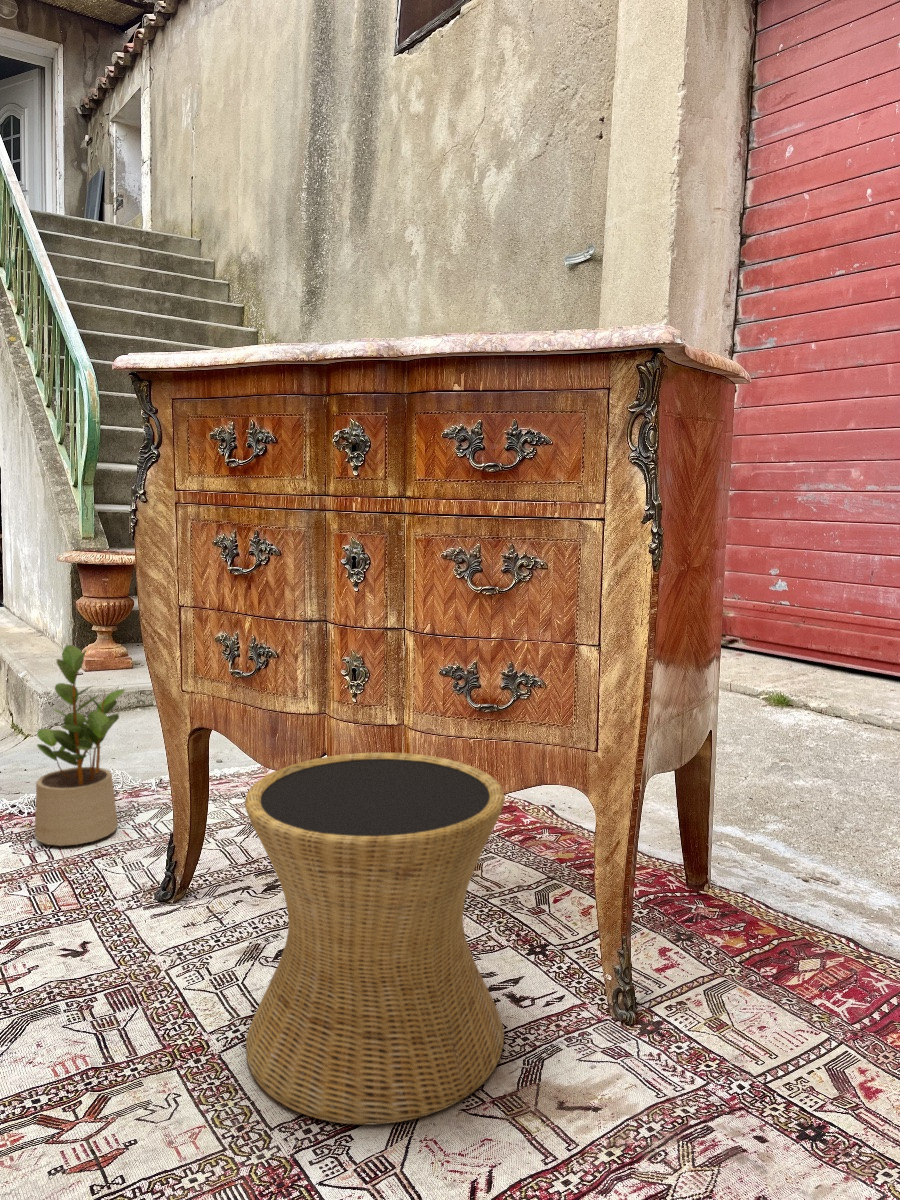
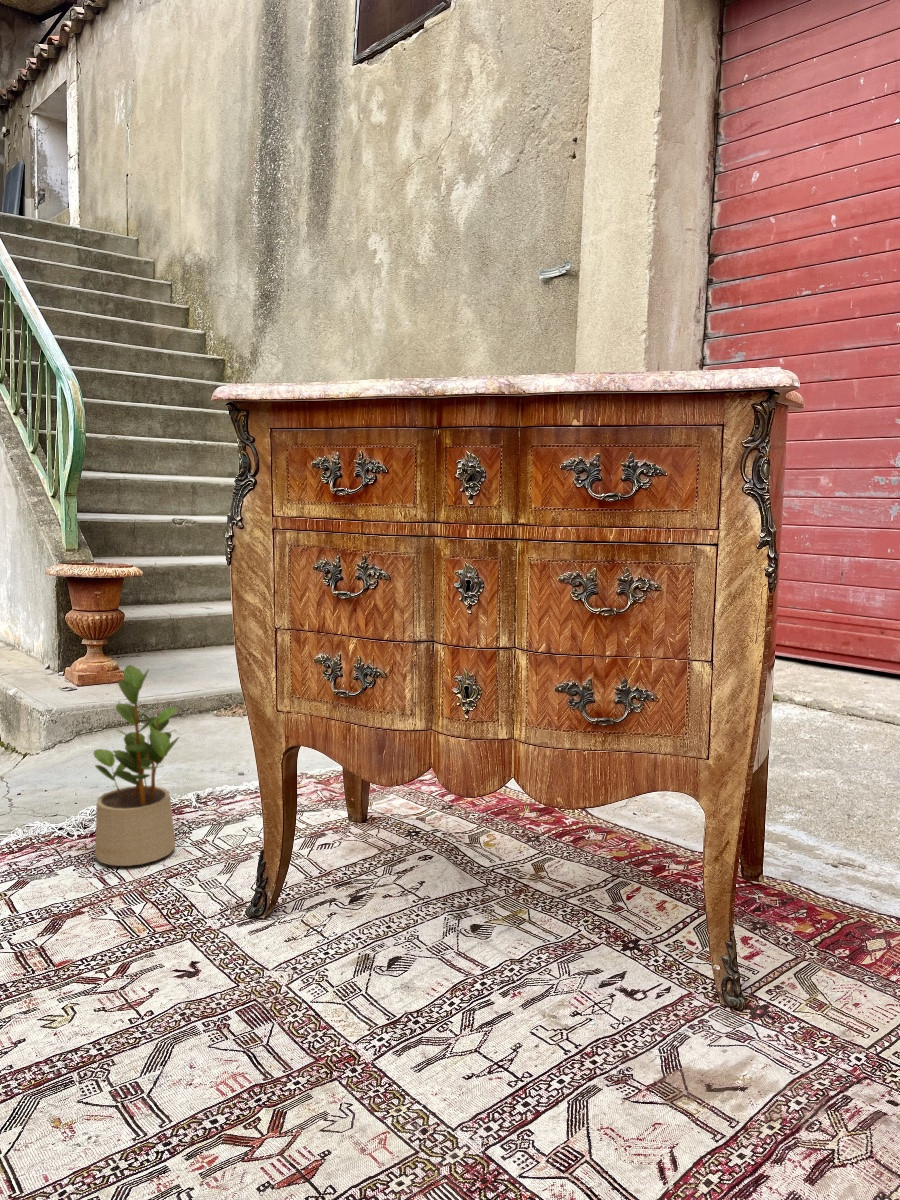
side table: present [245,752,505,1125] -> none [397,767,645,1119]

